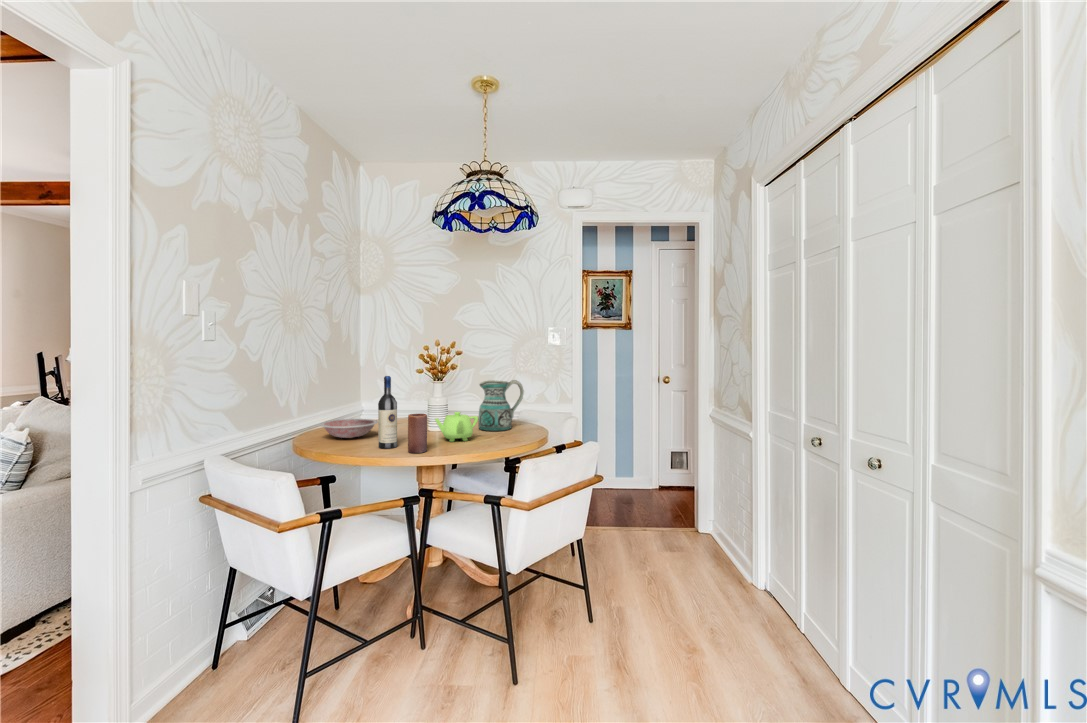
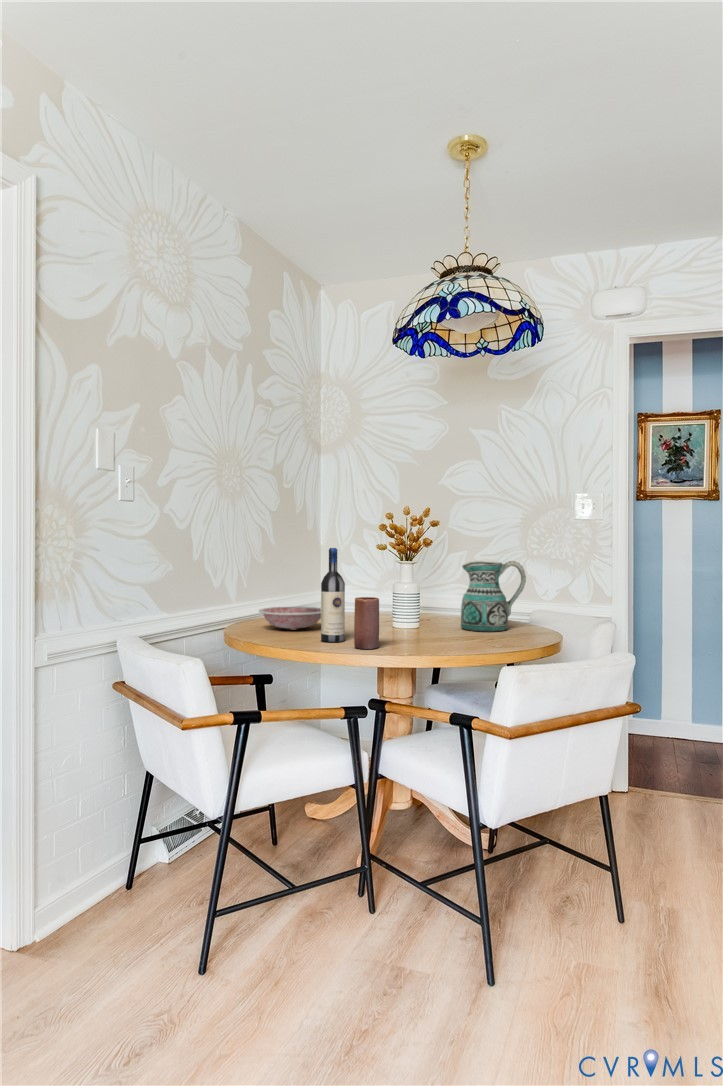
teapot: present [435,412,478,442] -> none [395,600,455,640]

